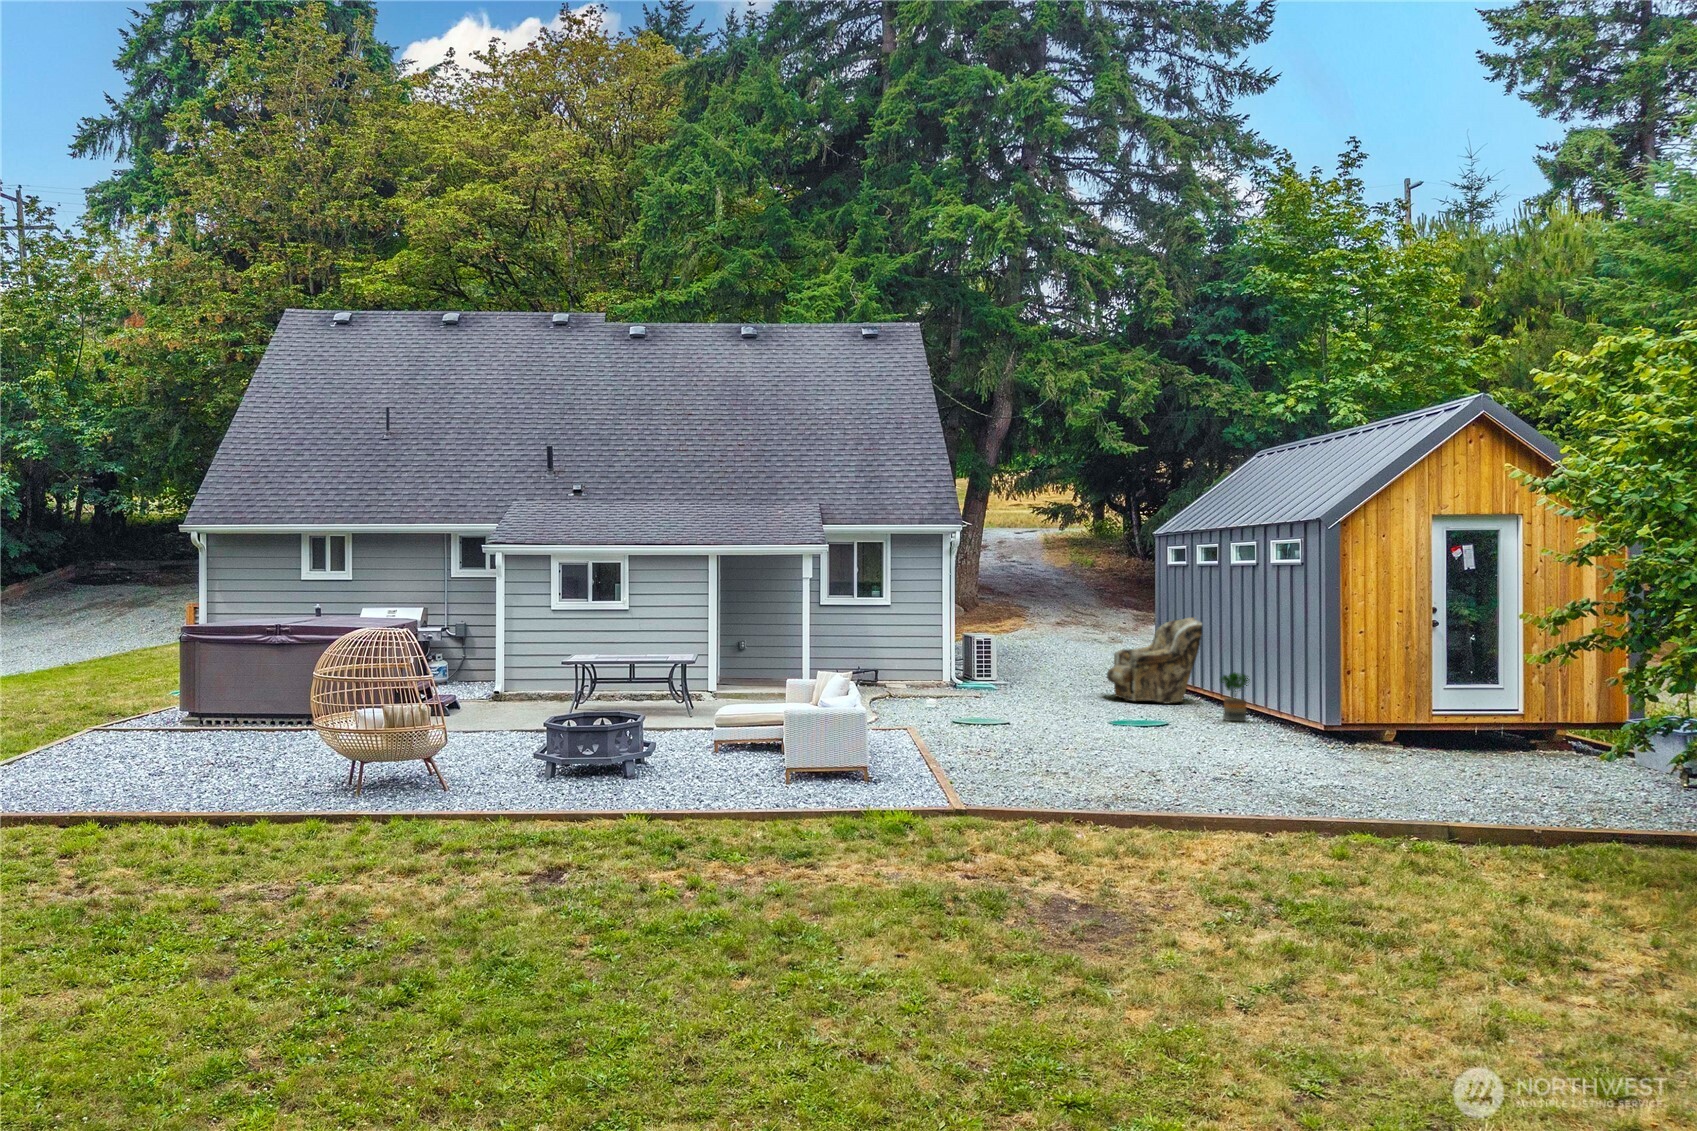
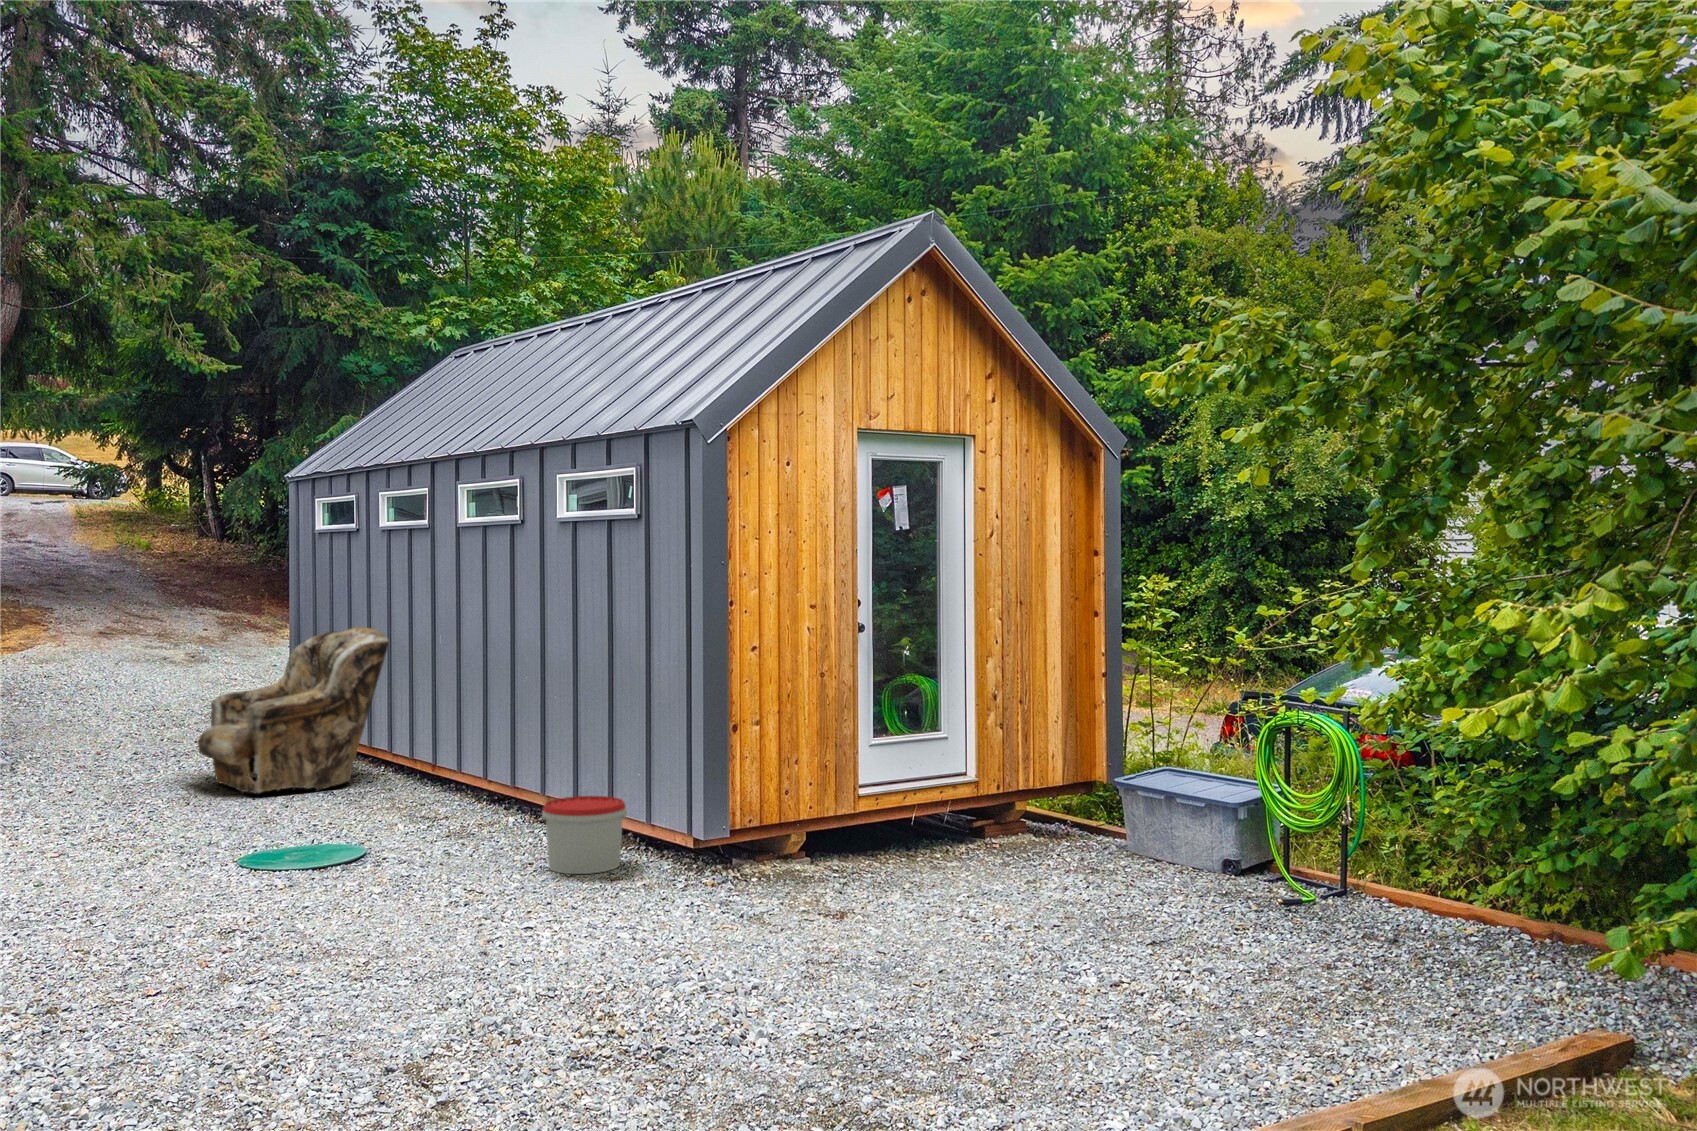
potted tree: present [1220,672,1250,722] -> none [440,731,510,826]
bucket: none [1253,702,1297,738] -> present [542,796,627,874]

